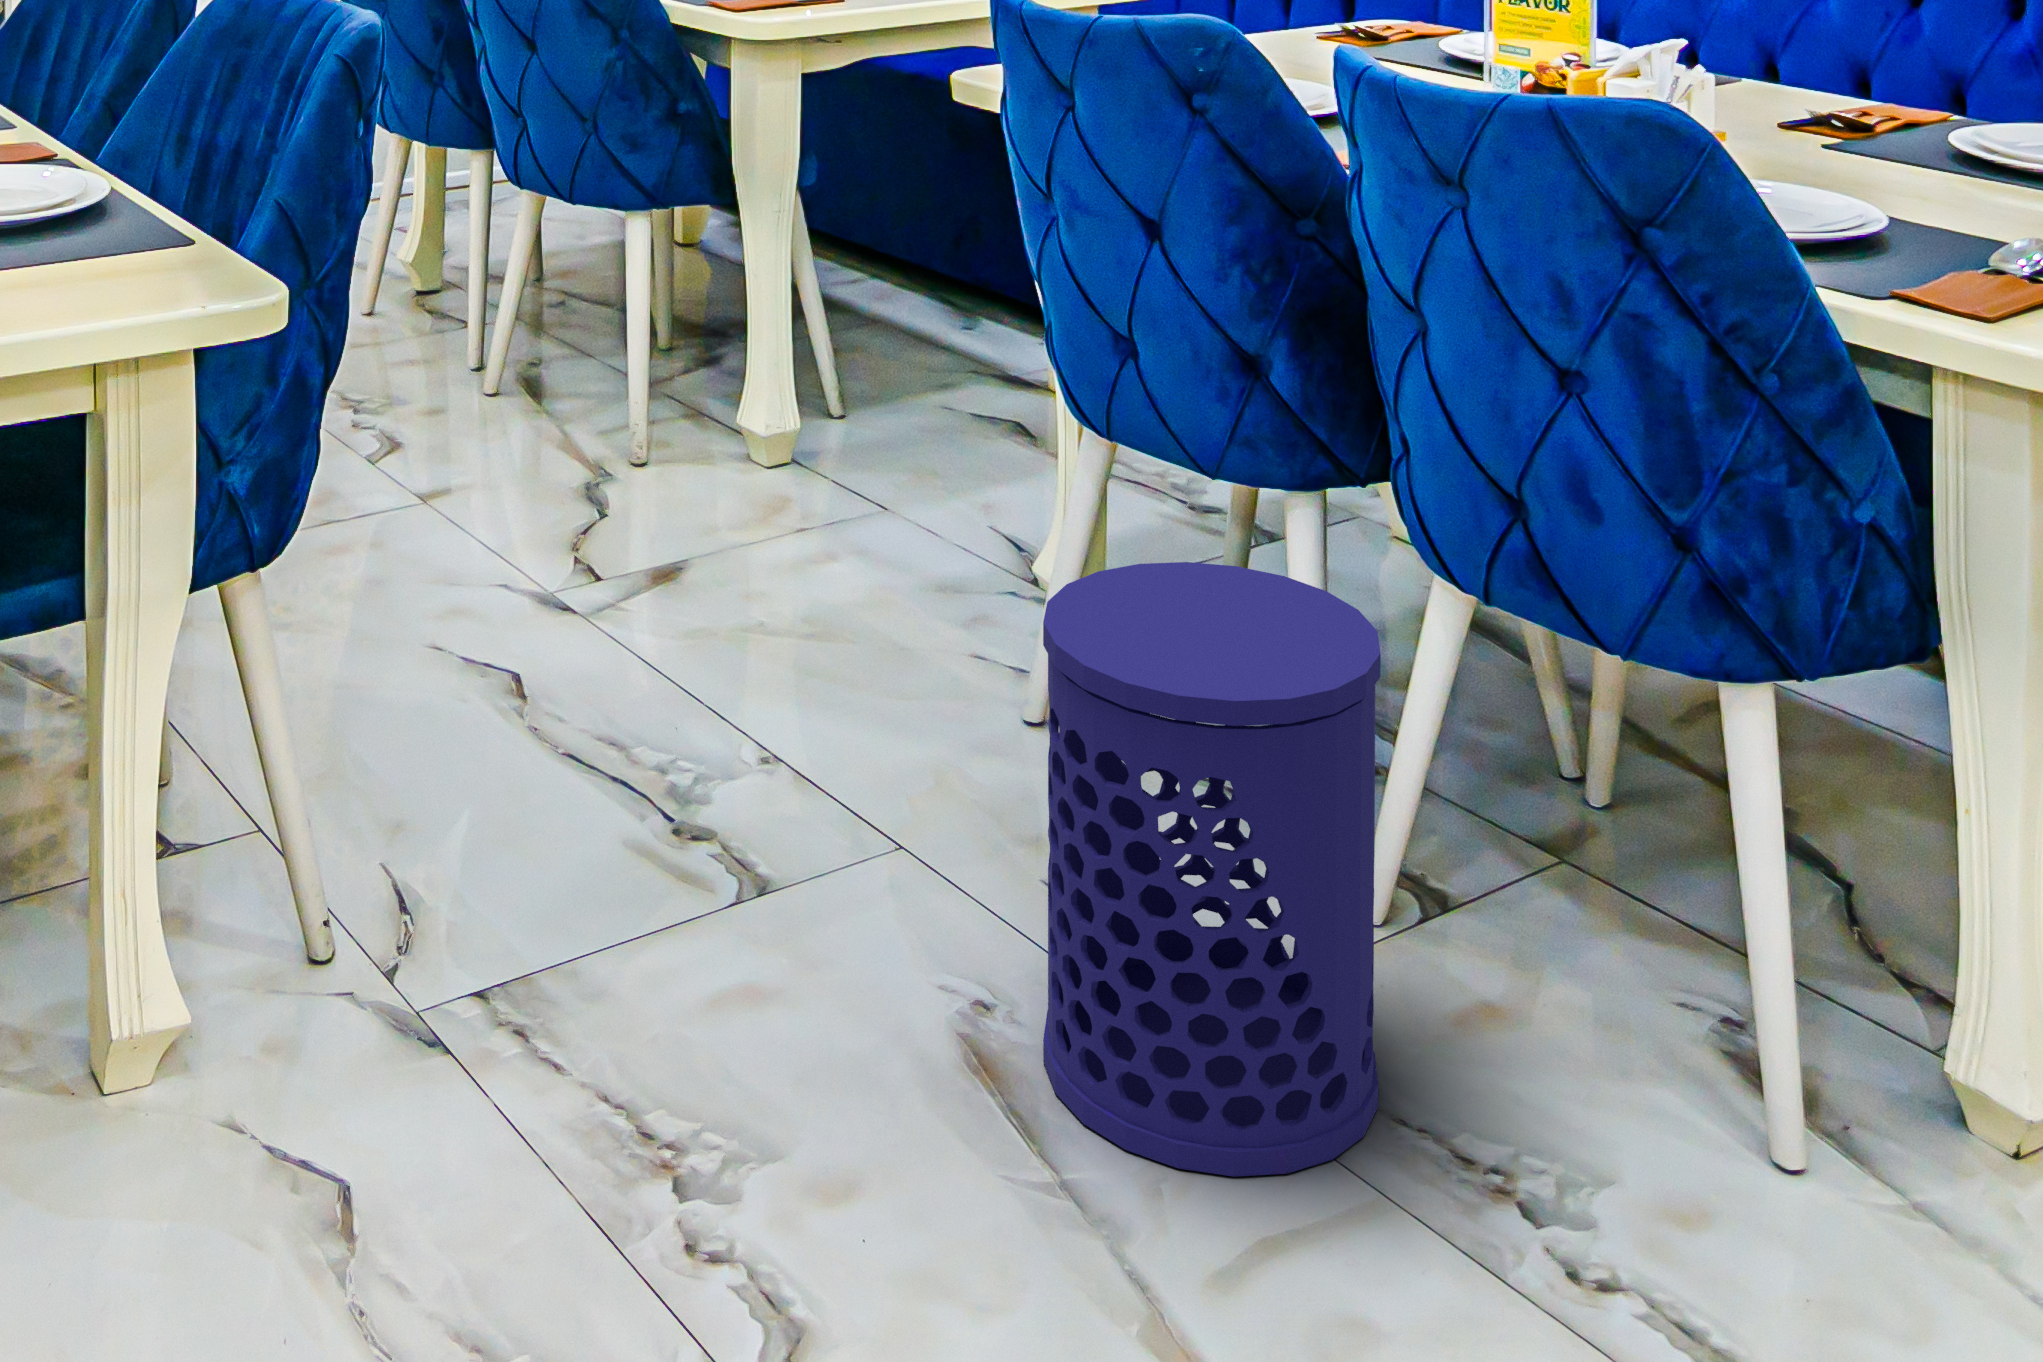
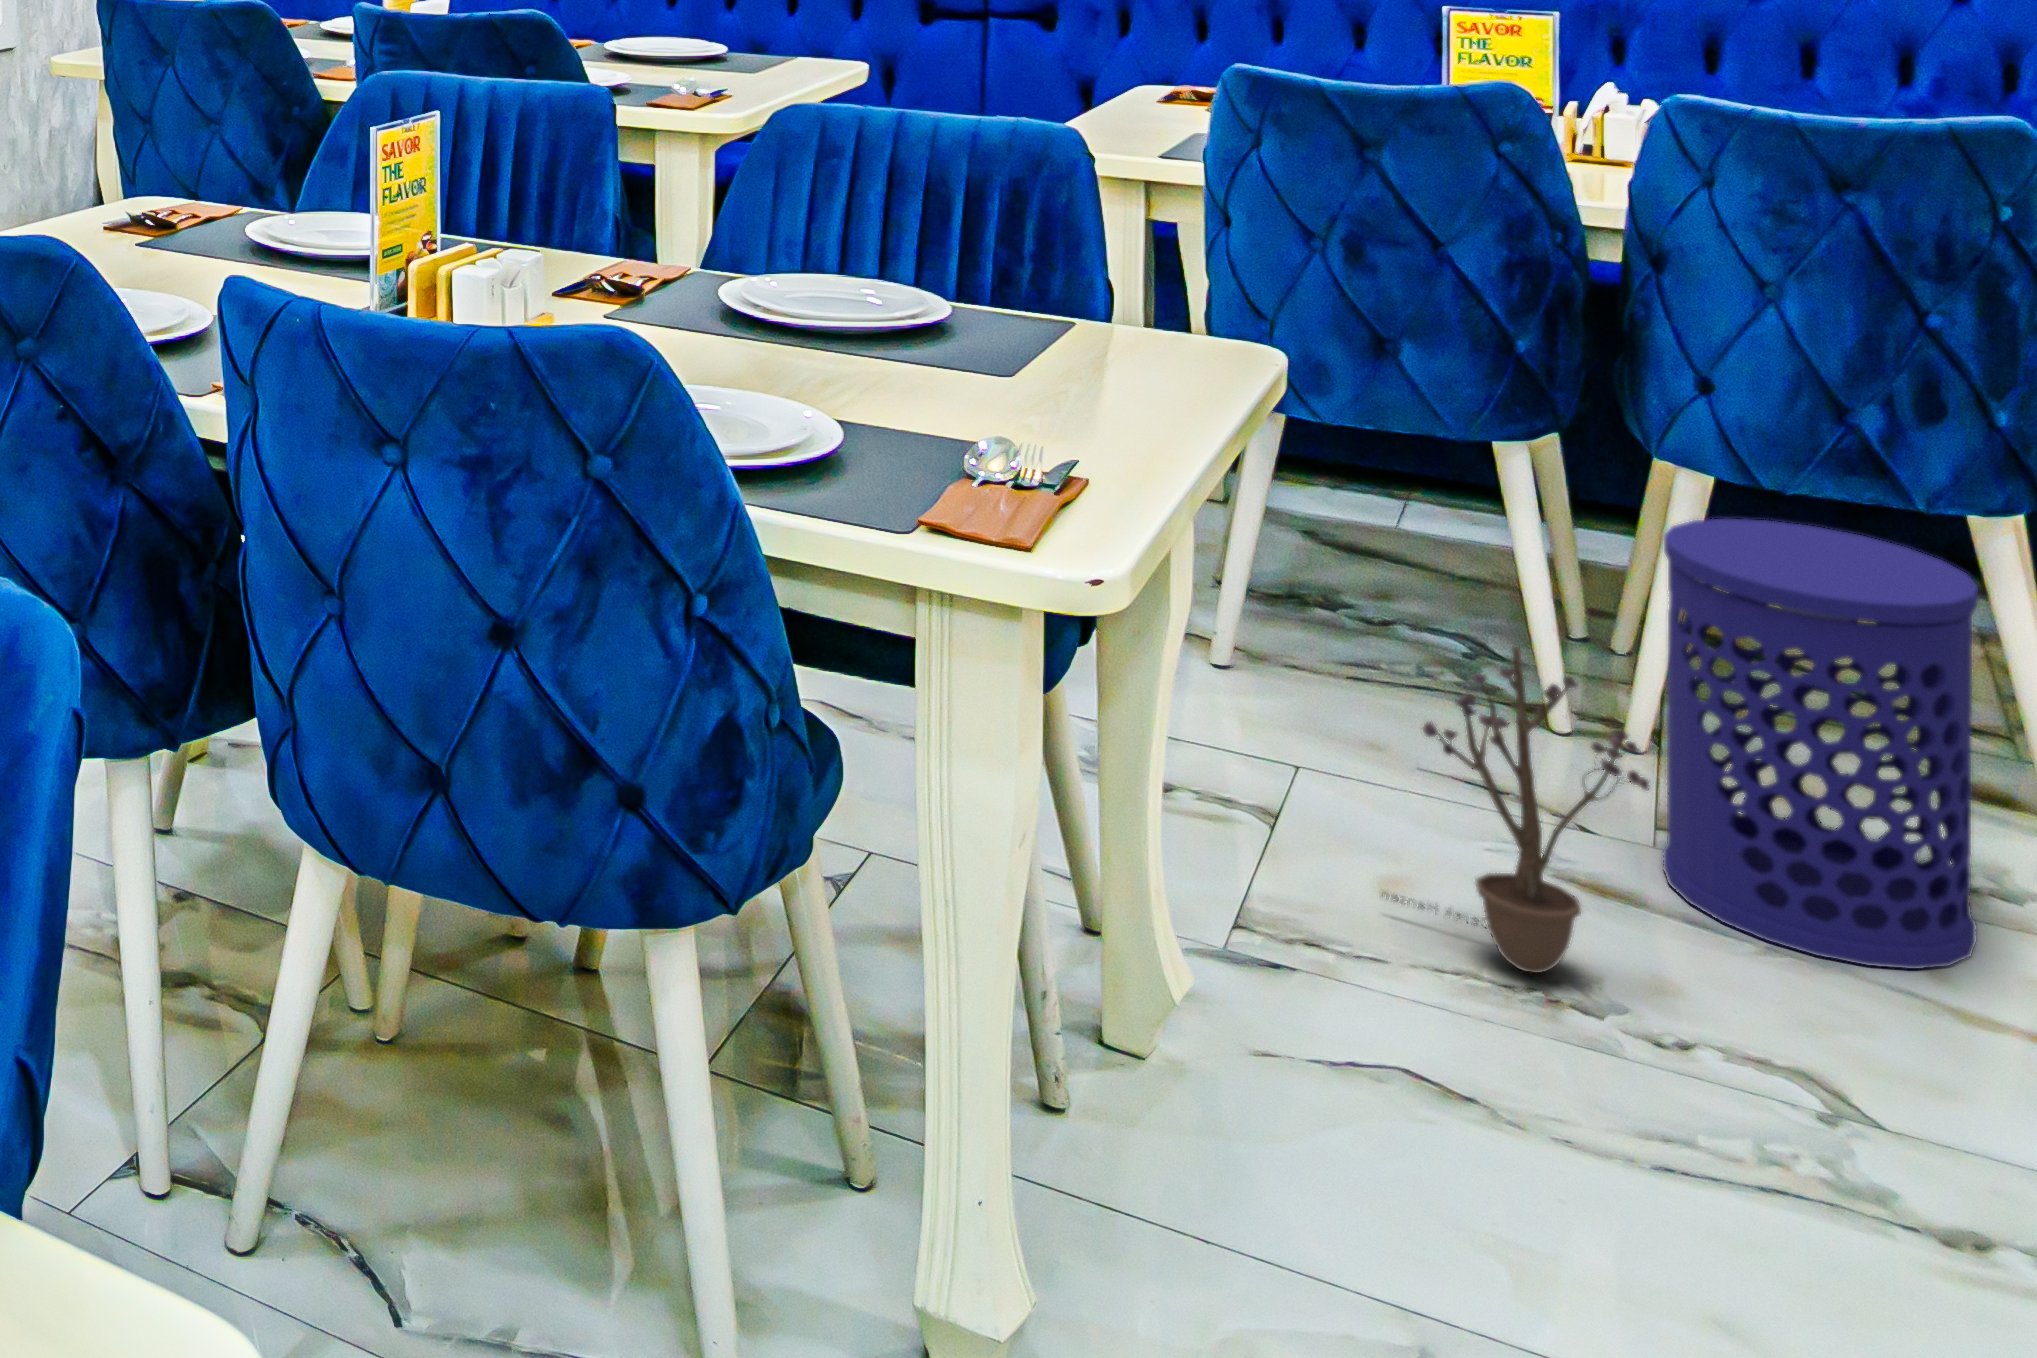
decorative plant: none [652,665,785,1061] -> present [1386,647,1649,973]

